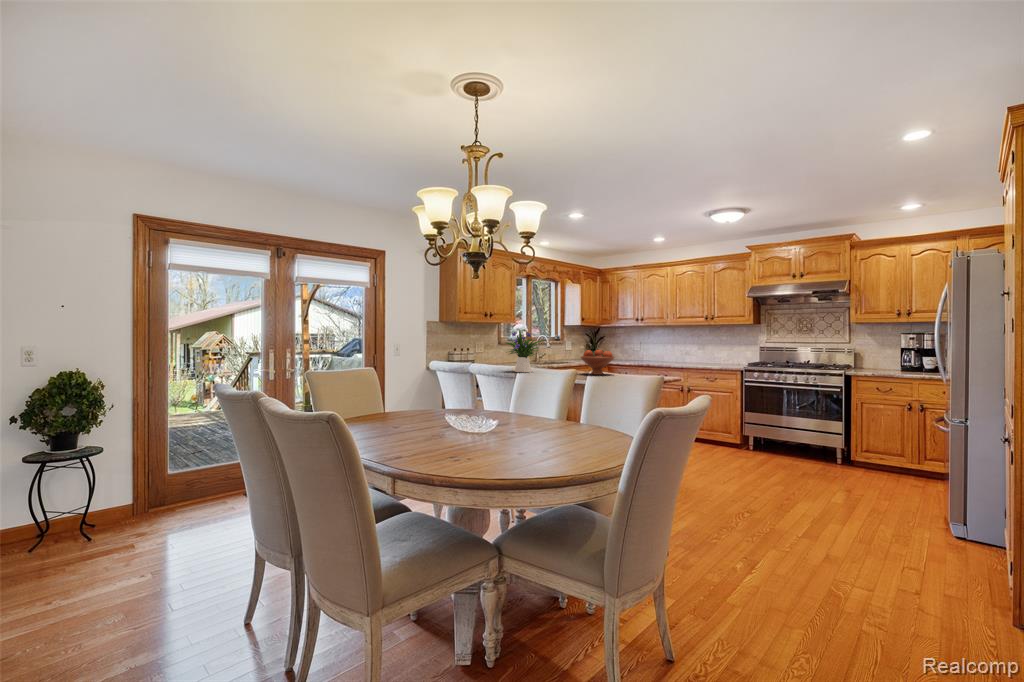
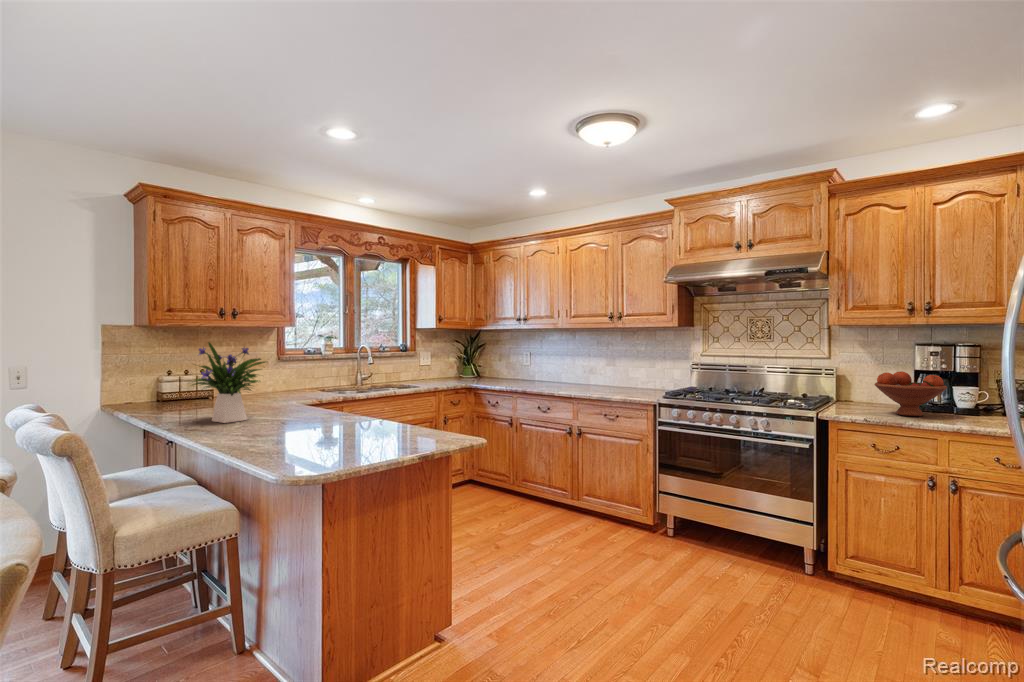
fruit bowl: present [581,350,614,375] -> present [874,371,947,416]

